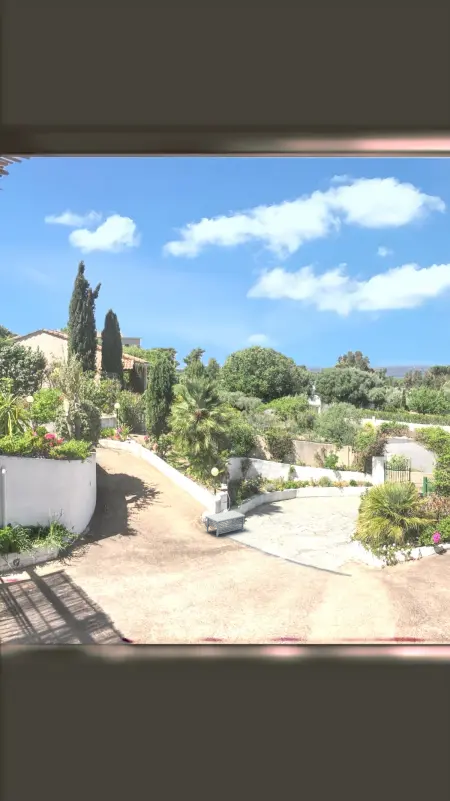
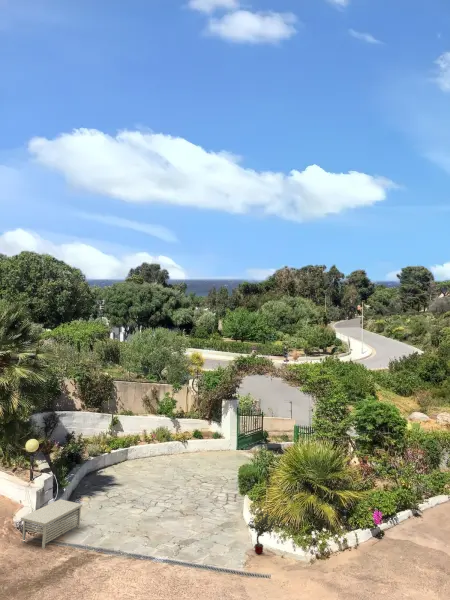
potted tree: none [355,538,375,570] -> present [248,511,274,554]

